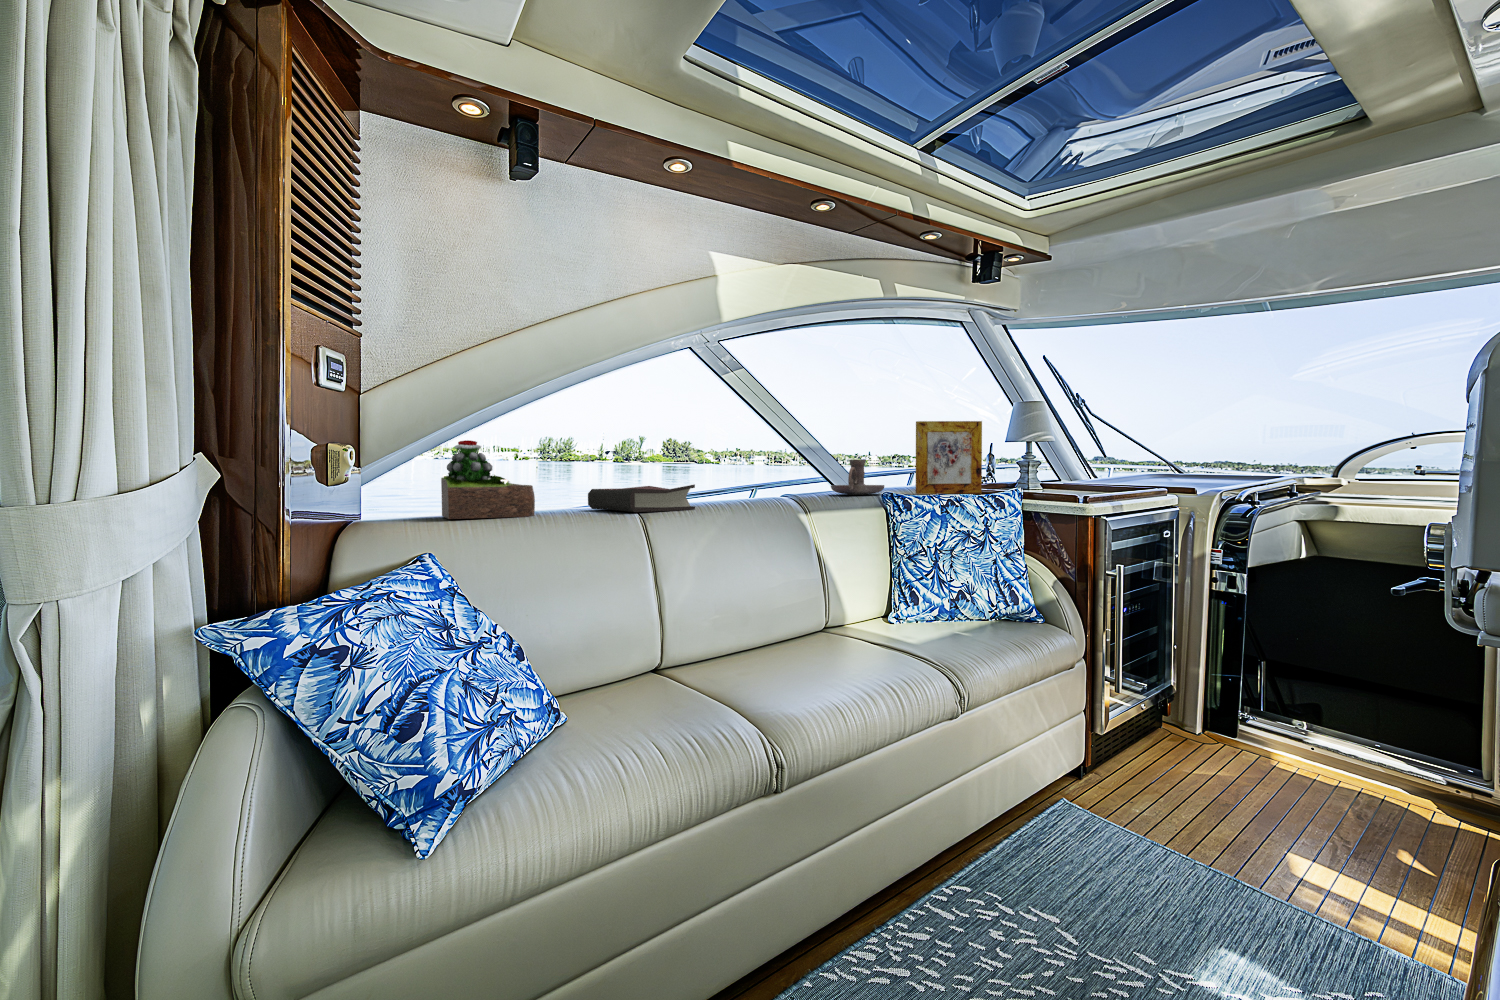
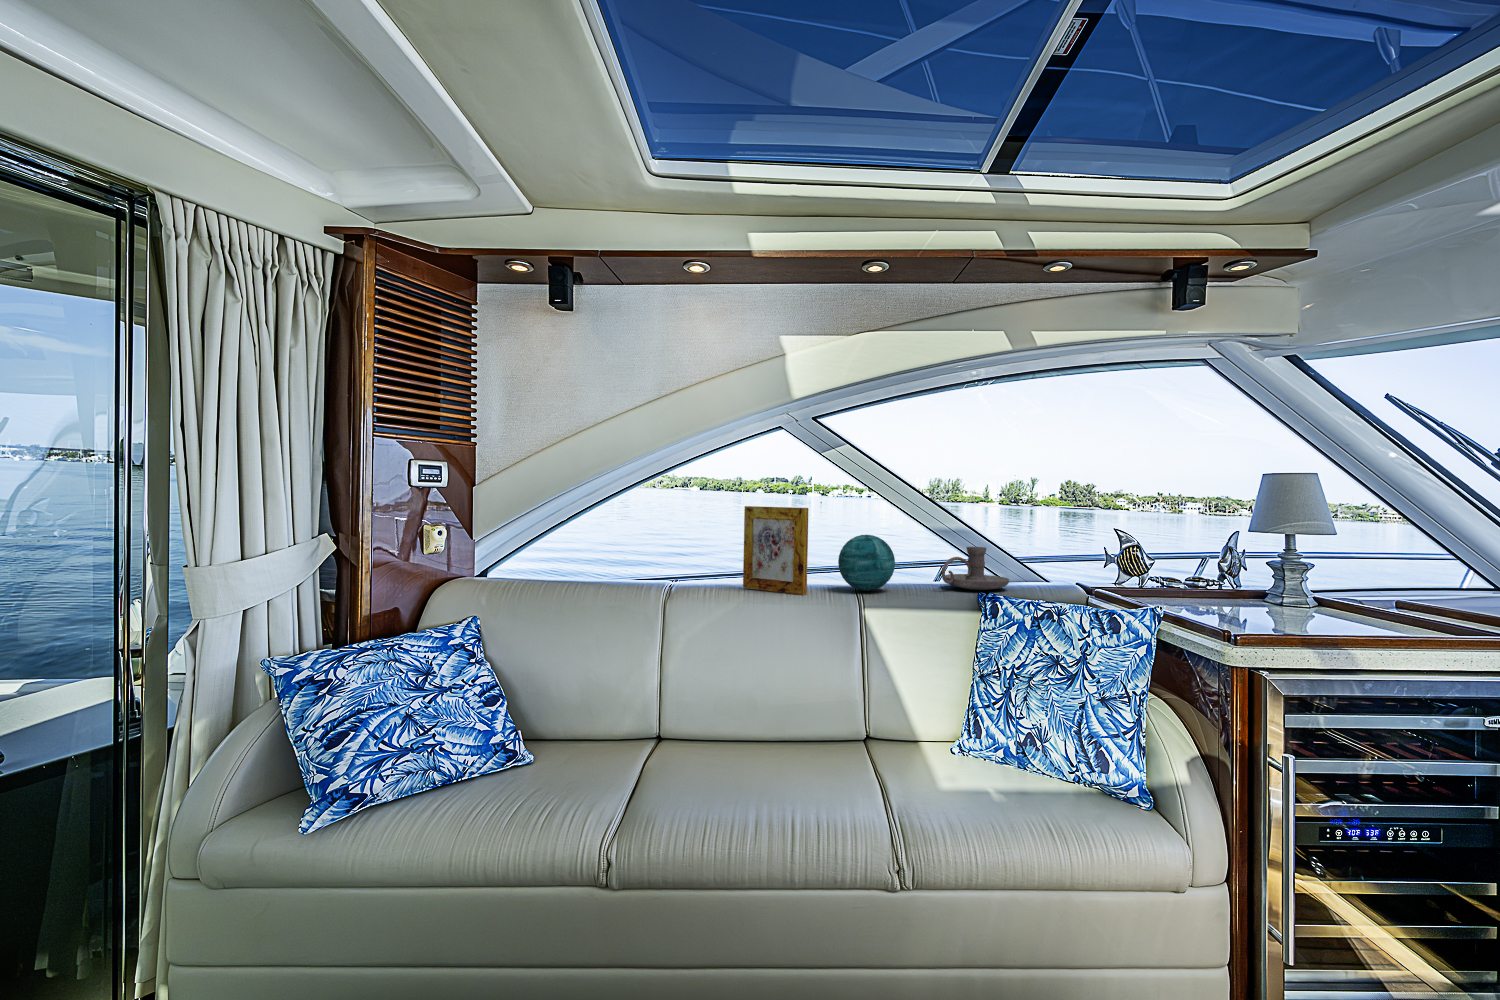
picture frame: present [916,421,982,494] -> present [743,506,808,595]
succulent plant: present [441,440,535,519] -> none [523,526,607,590]
decorative orb: none [772,448,823,499] -> present [838,535,895,591]
hardback book: present [588,485,695,512] -> none [634,567,709,597]

